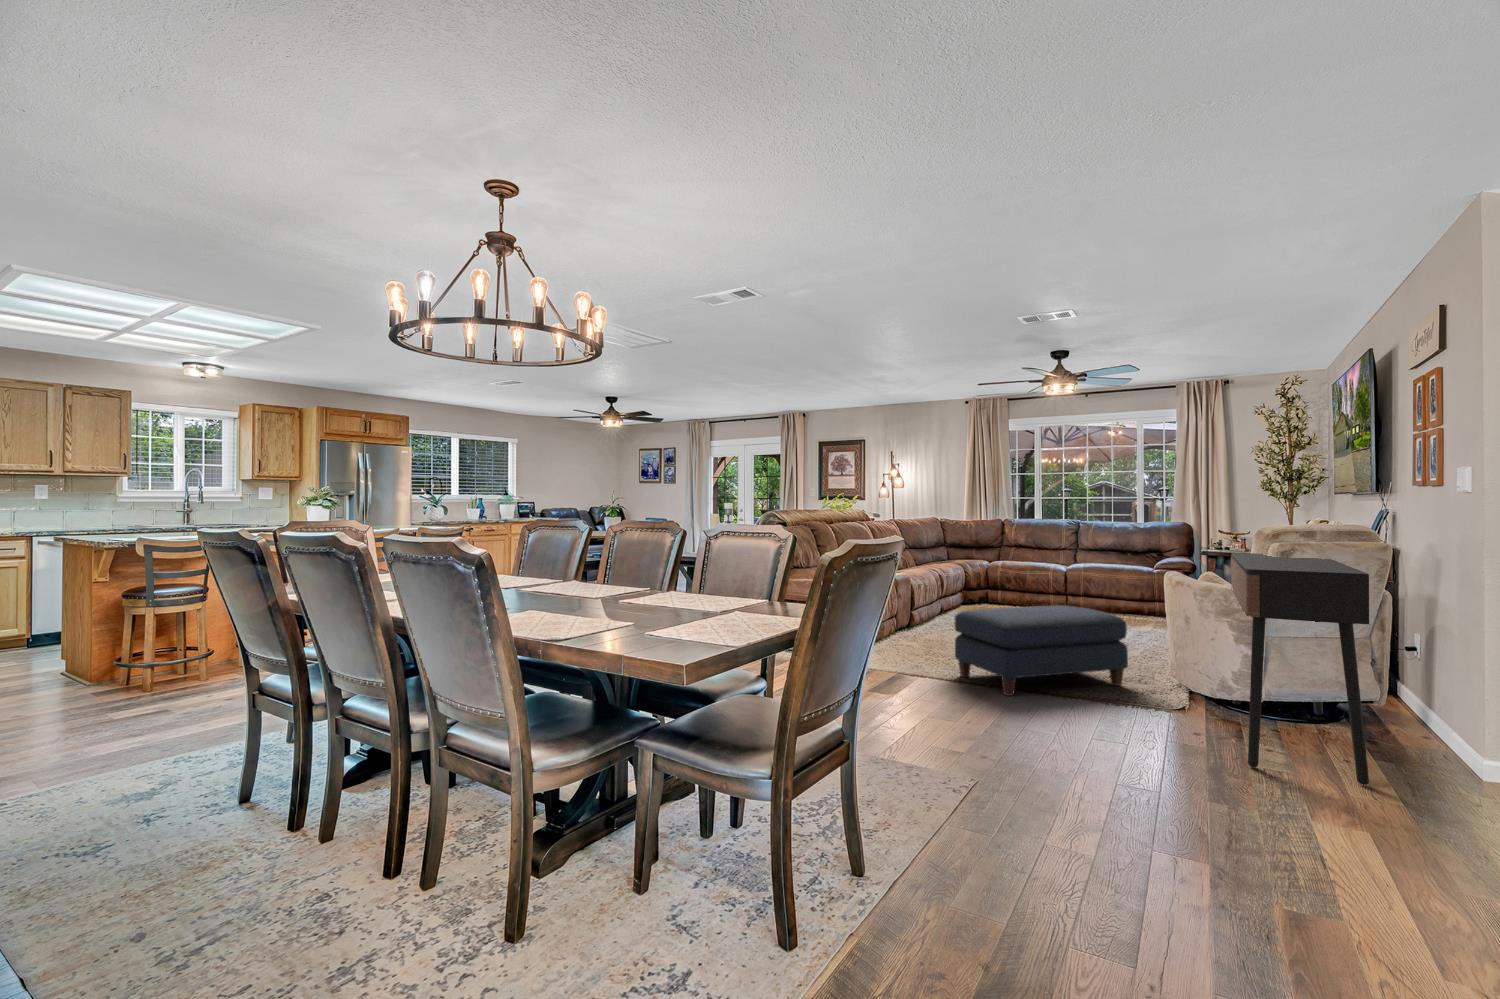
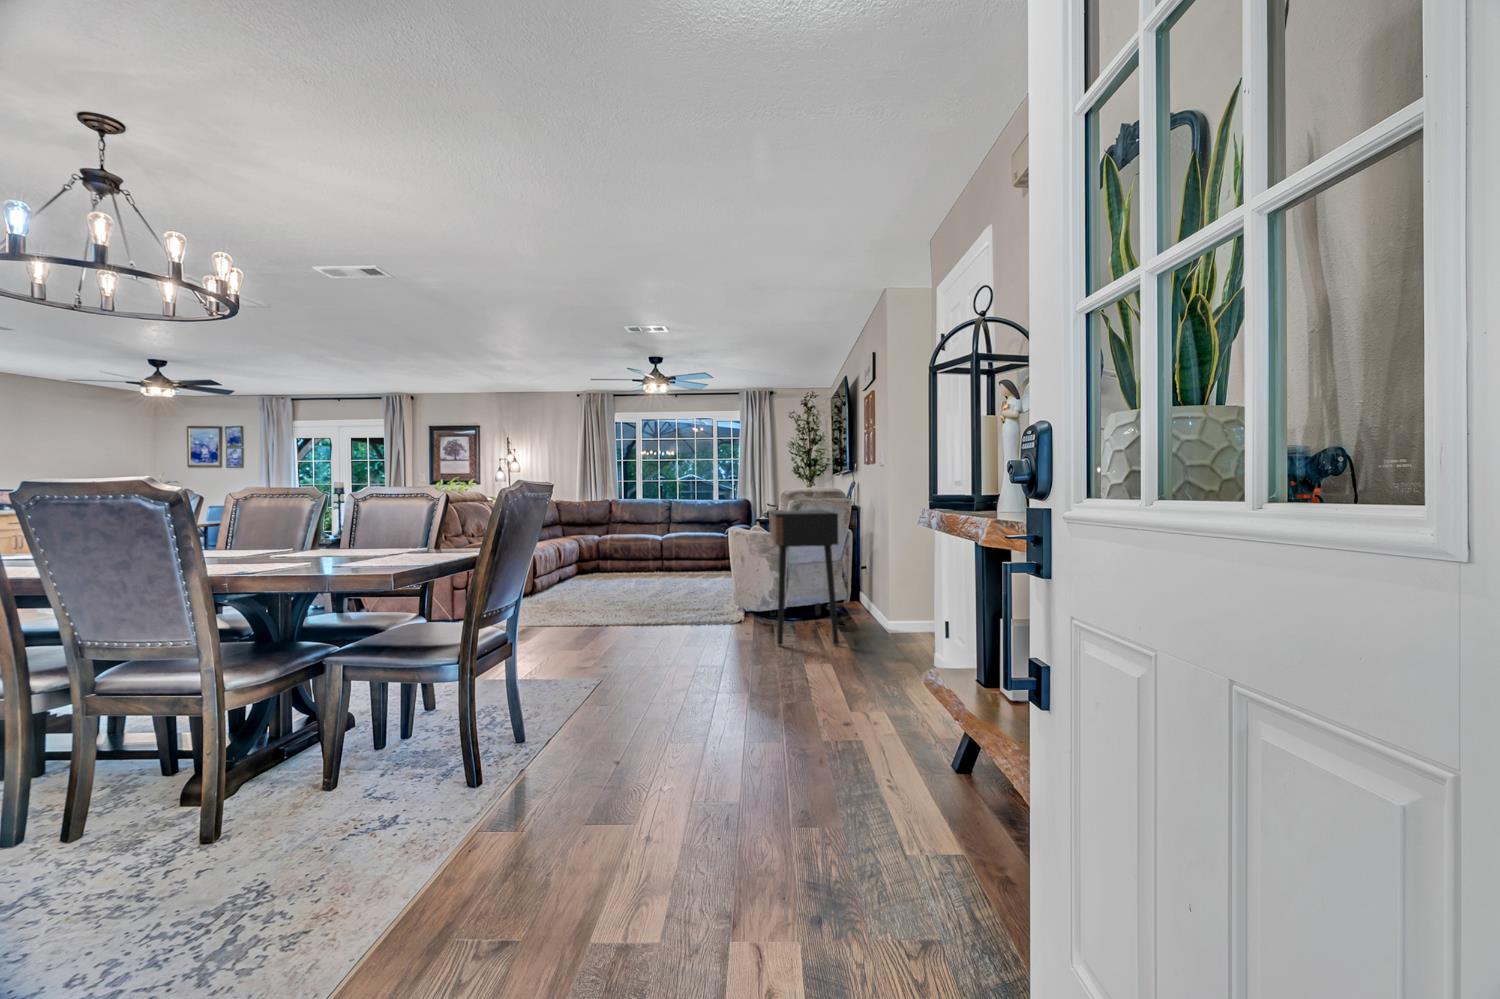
ottoman: present [955,605,1128,696] -> none [577,558,706,629]

